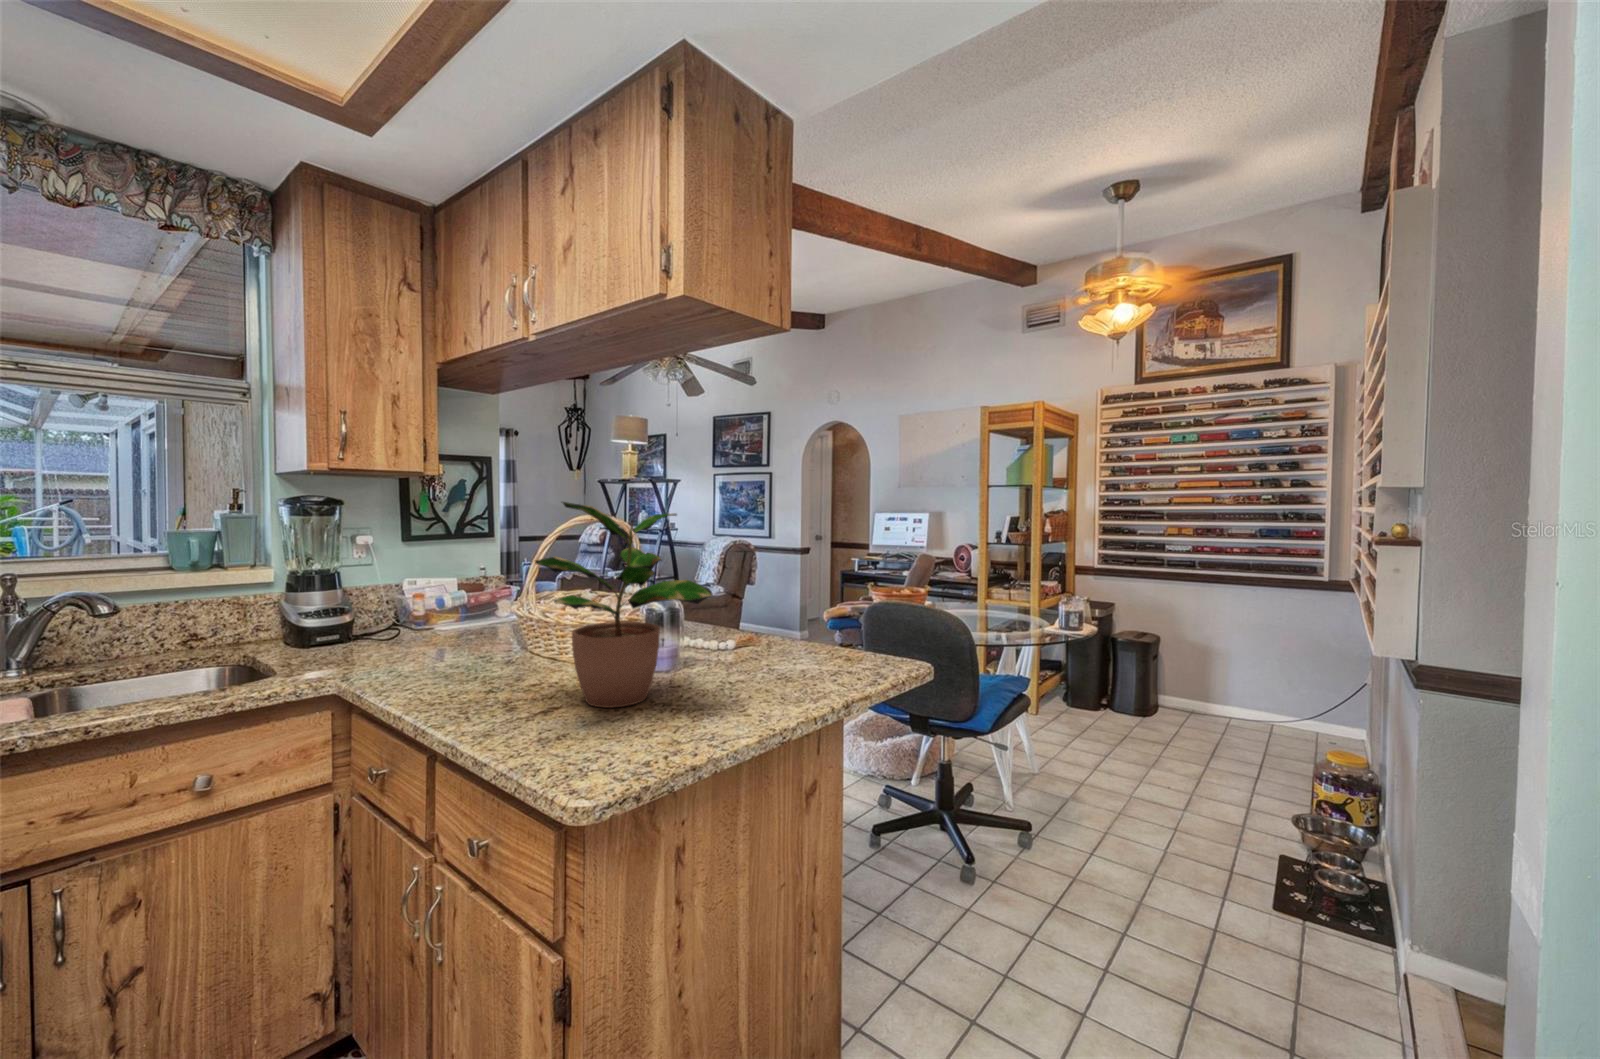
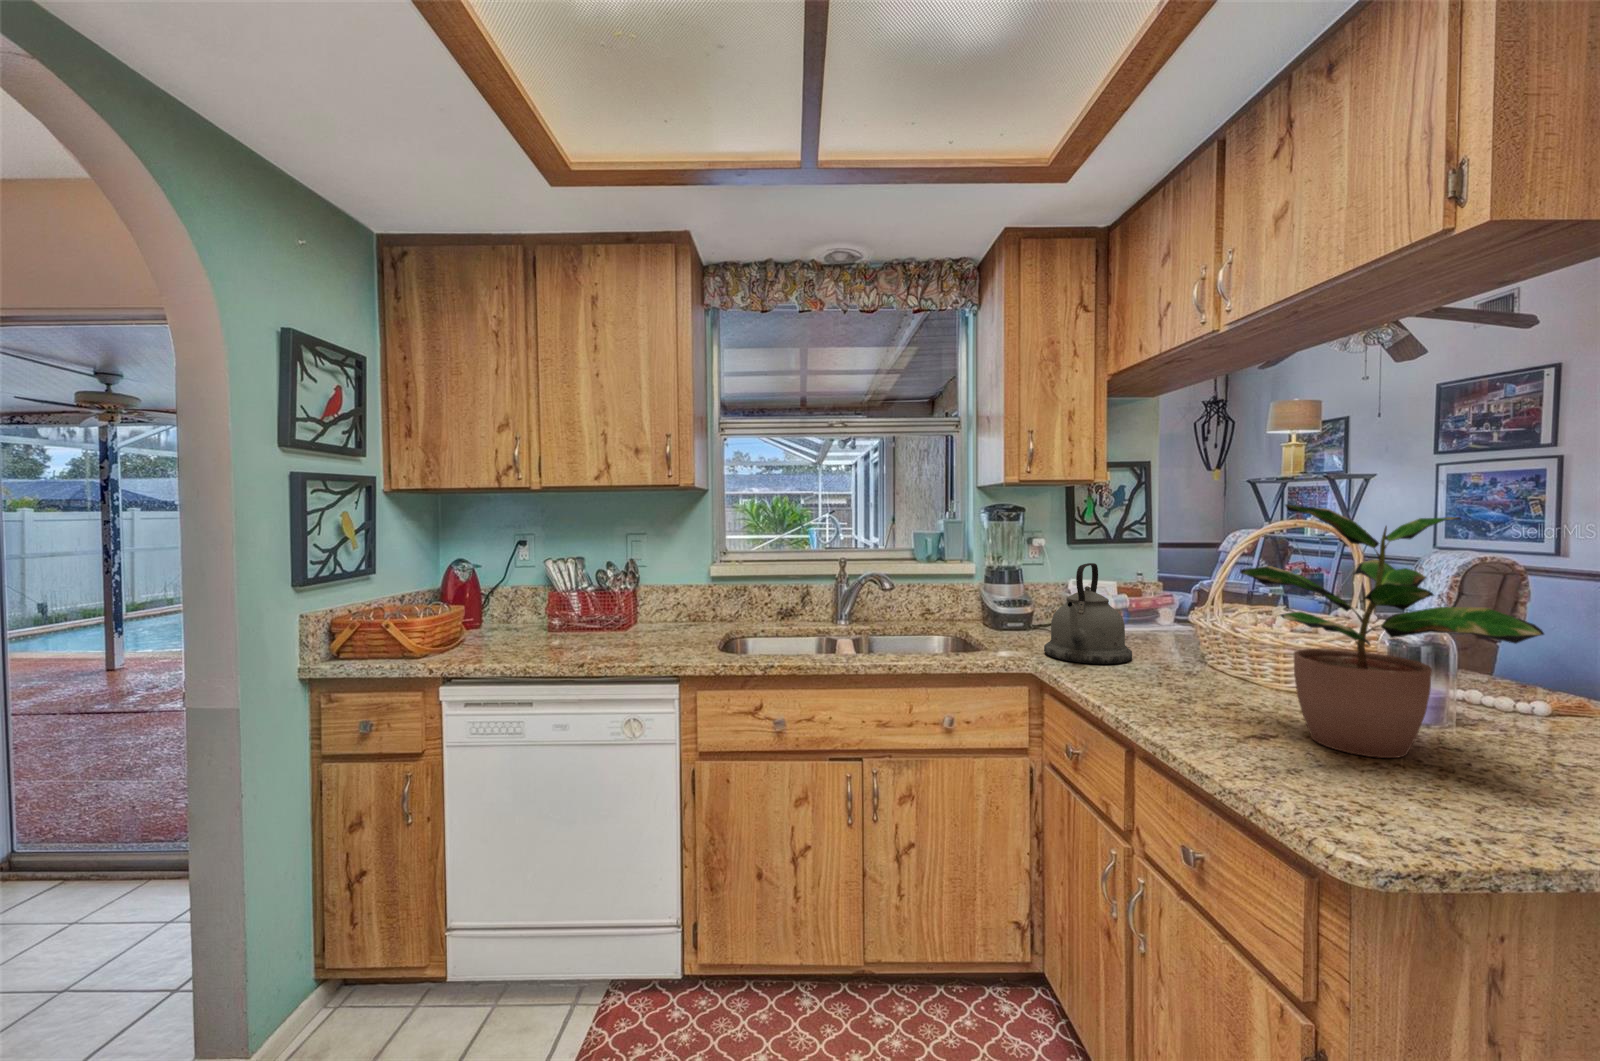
kettle: none [355,561,458,671] -> present [1044,563,1132,664]

